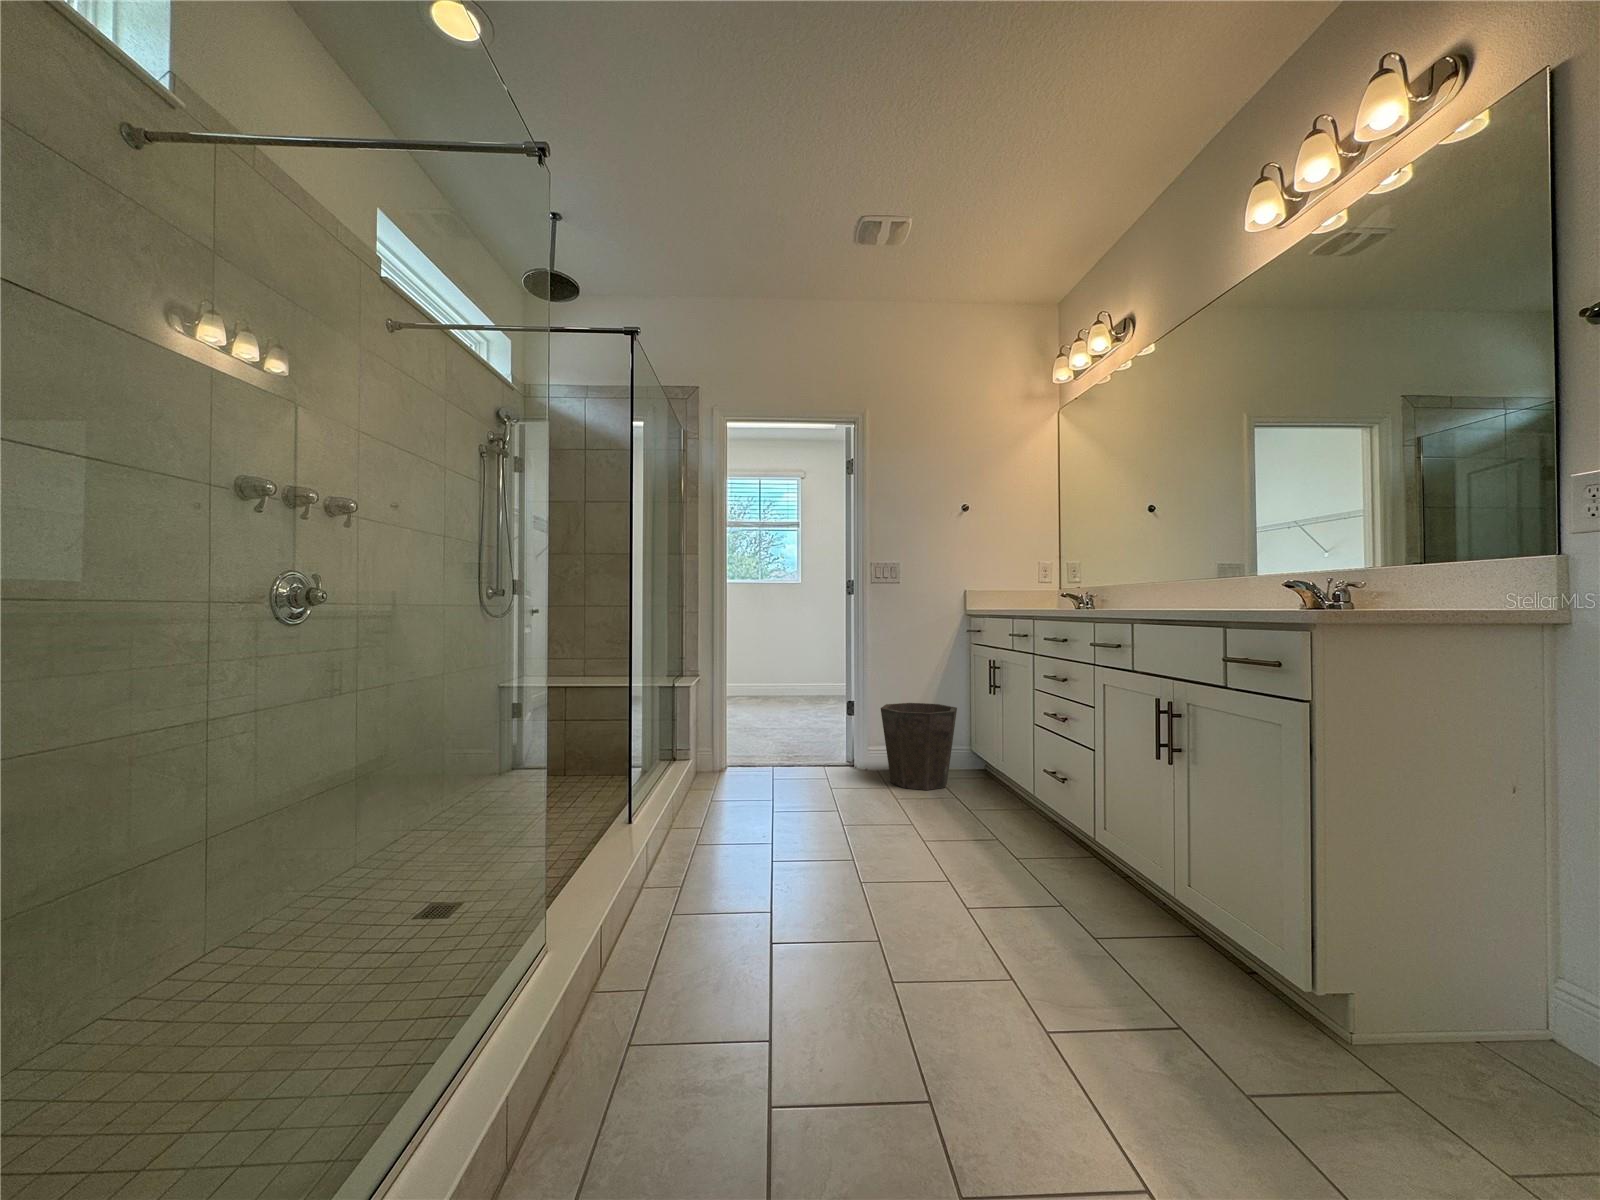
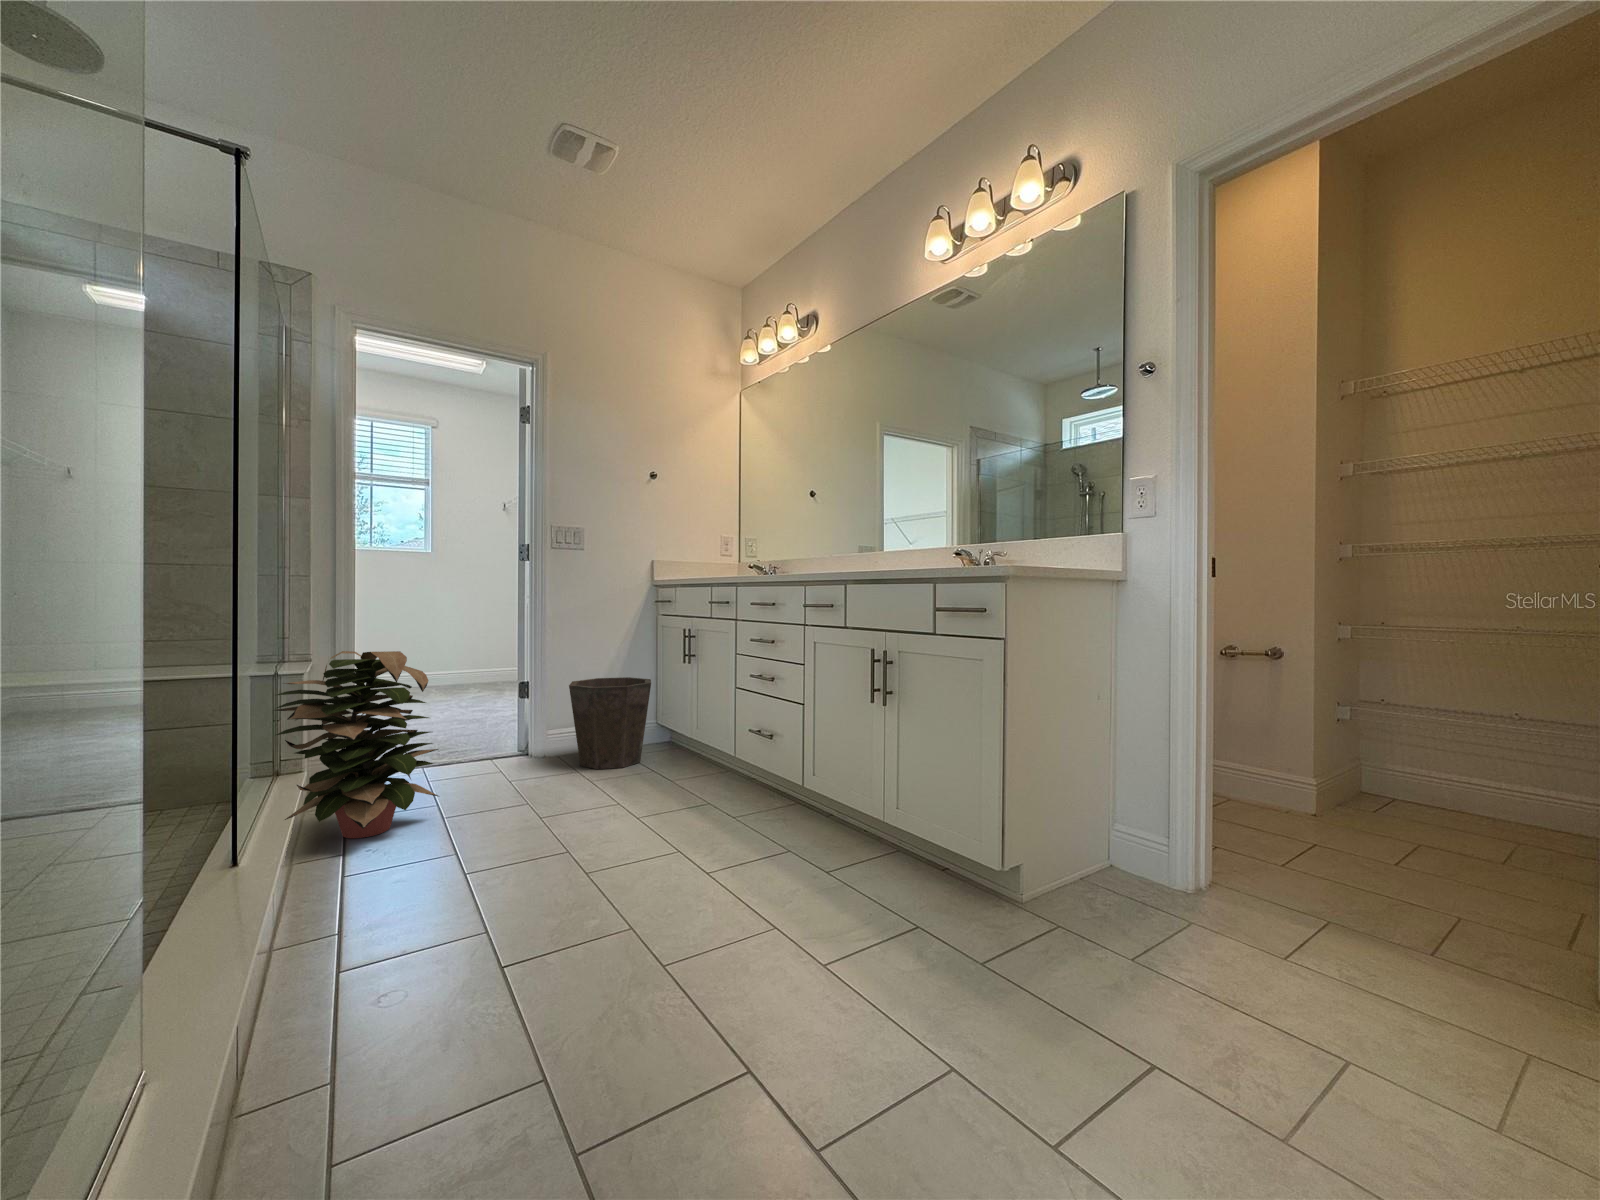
decorative plant: none [667,672,771,815] -> present [275,651,438,838]

